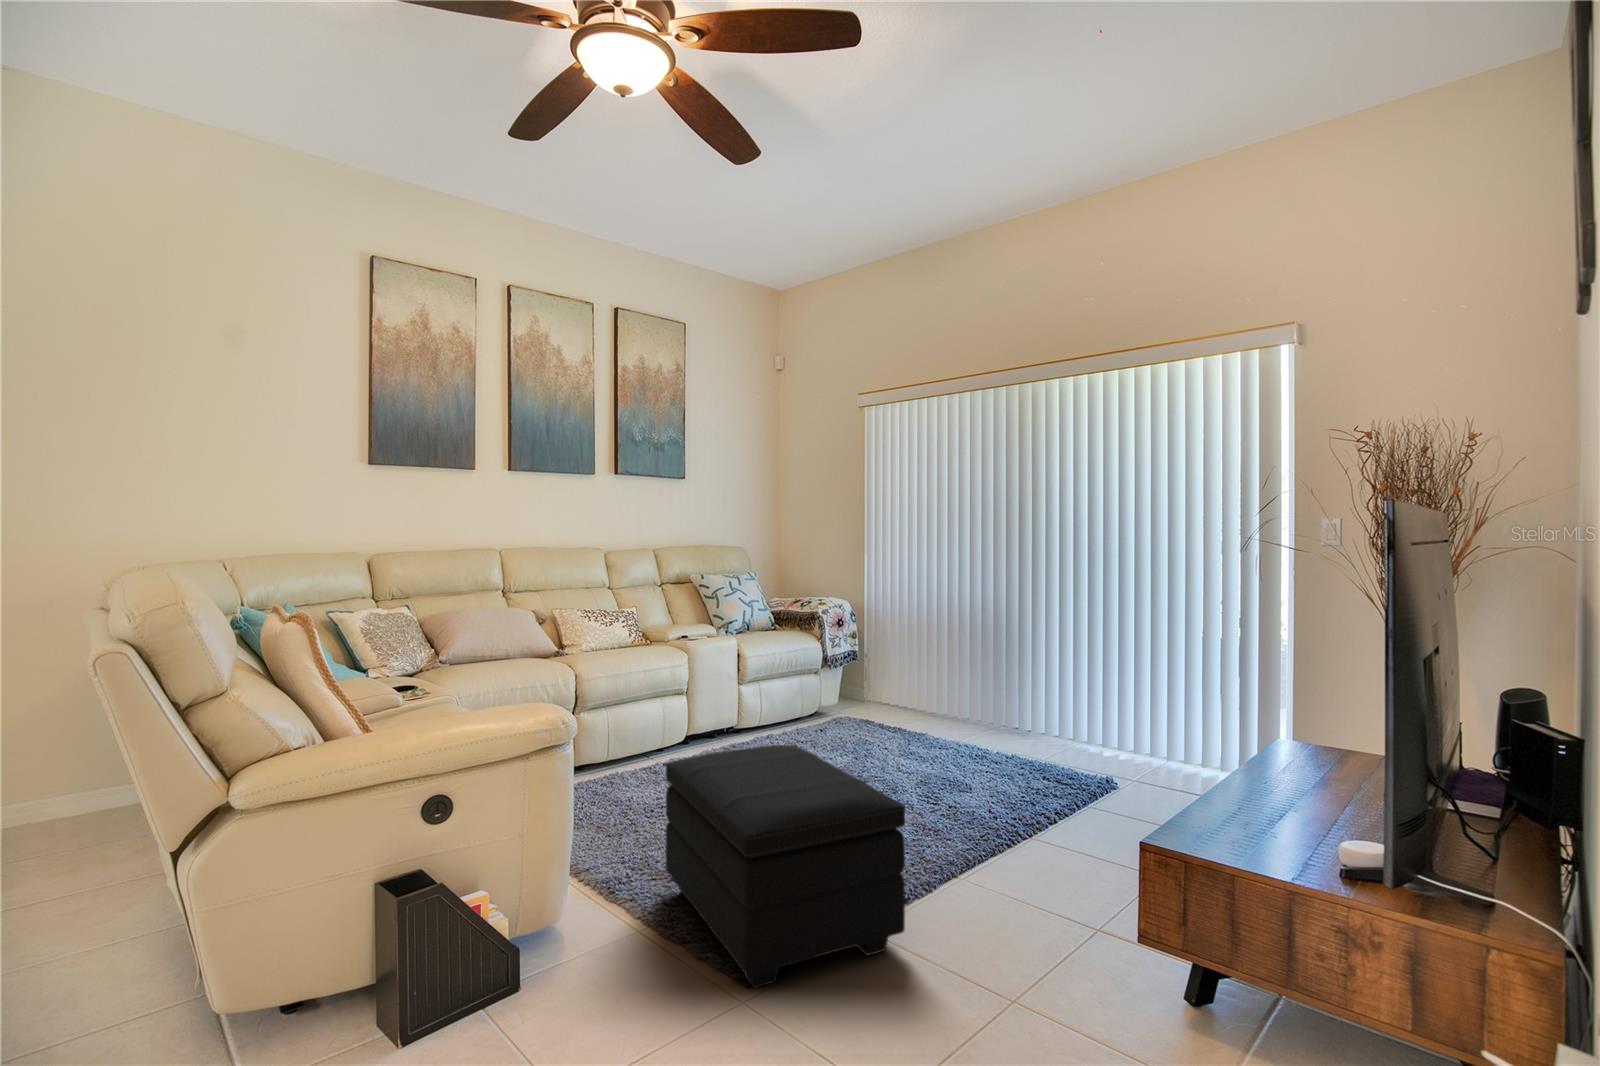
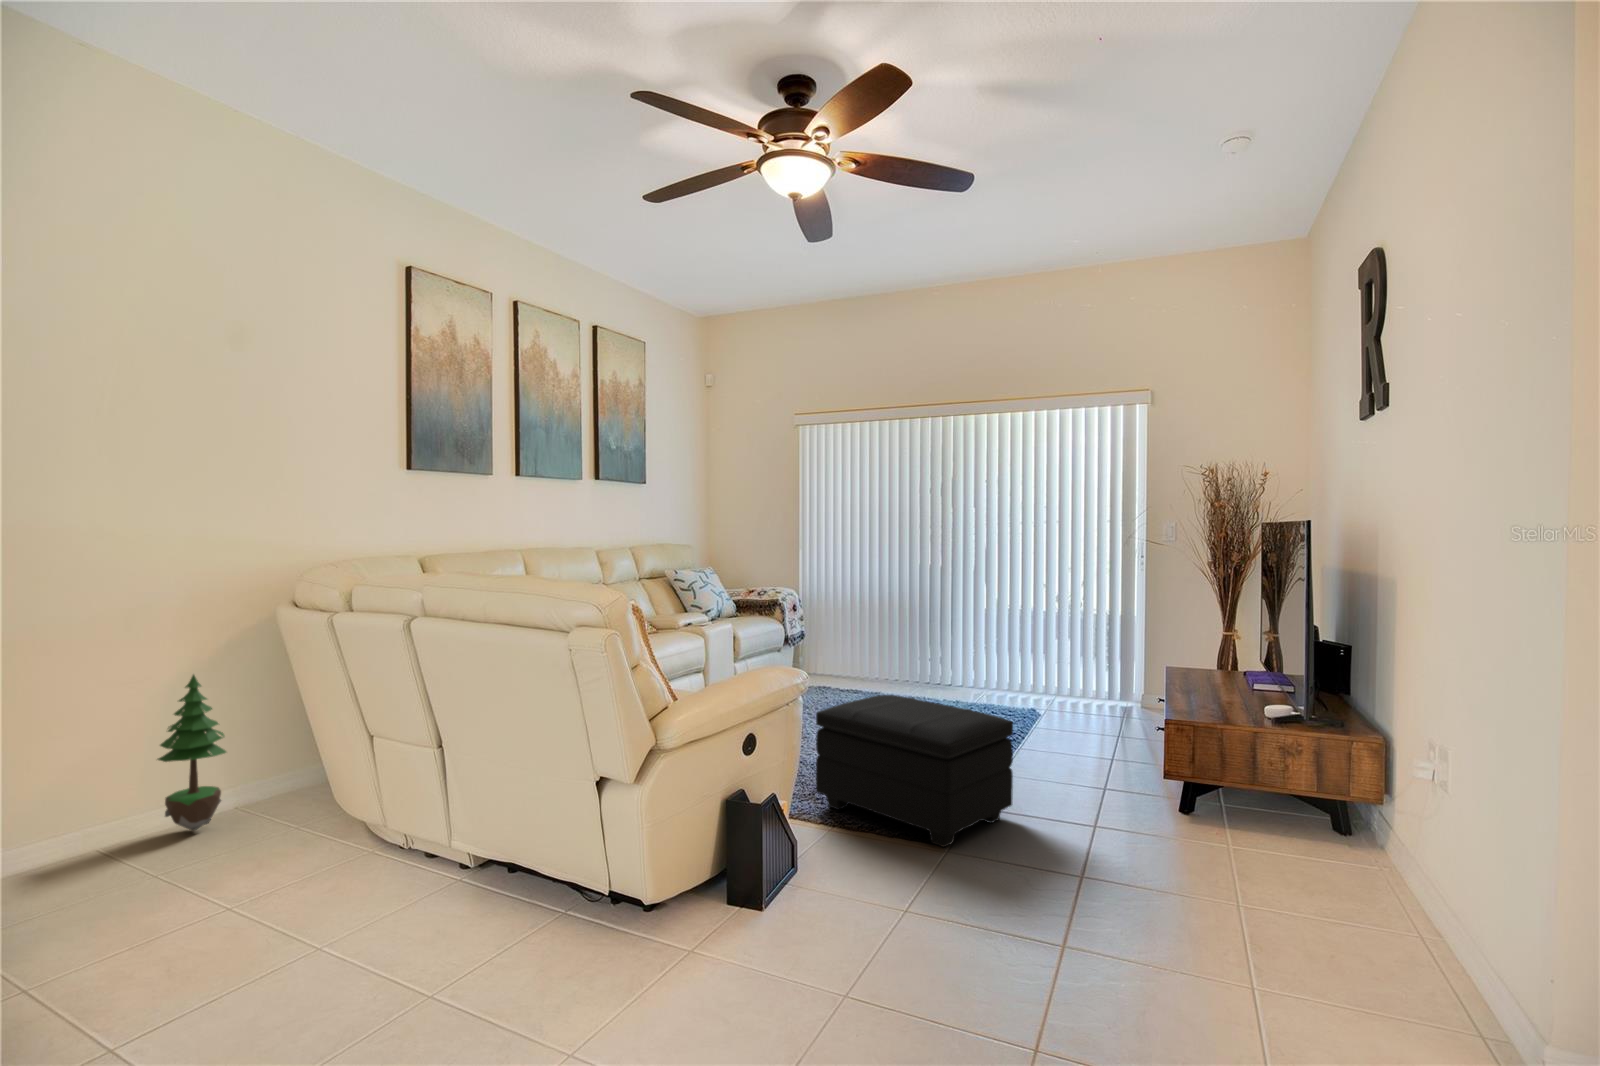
potted tree: none [32,668,110,828] -> present [158,675,226,831]

